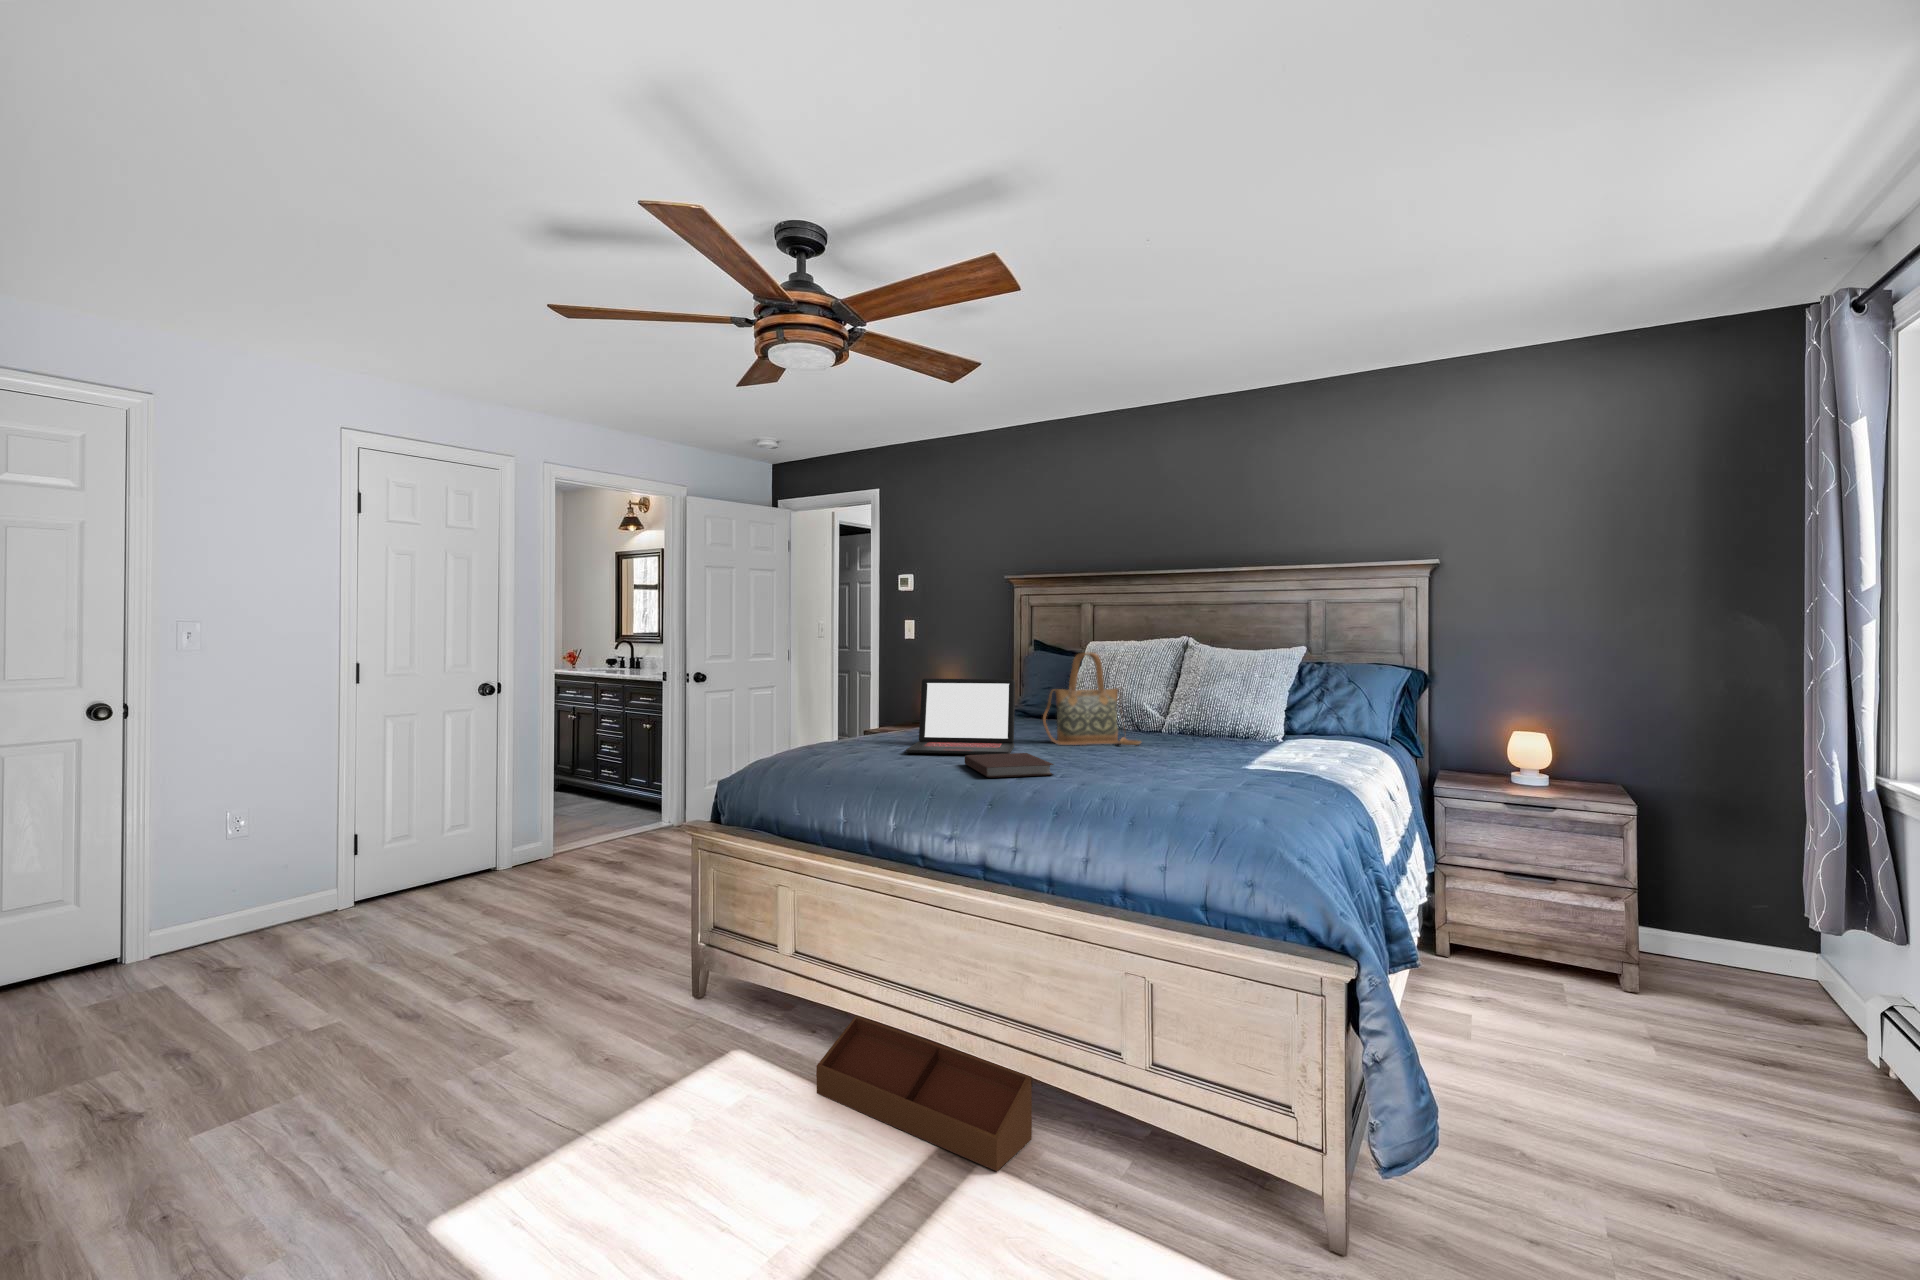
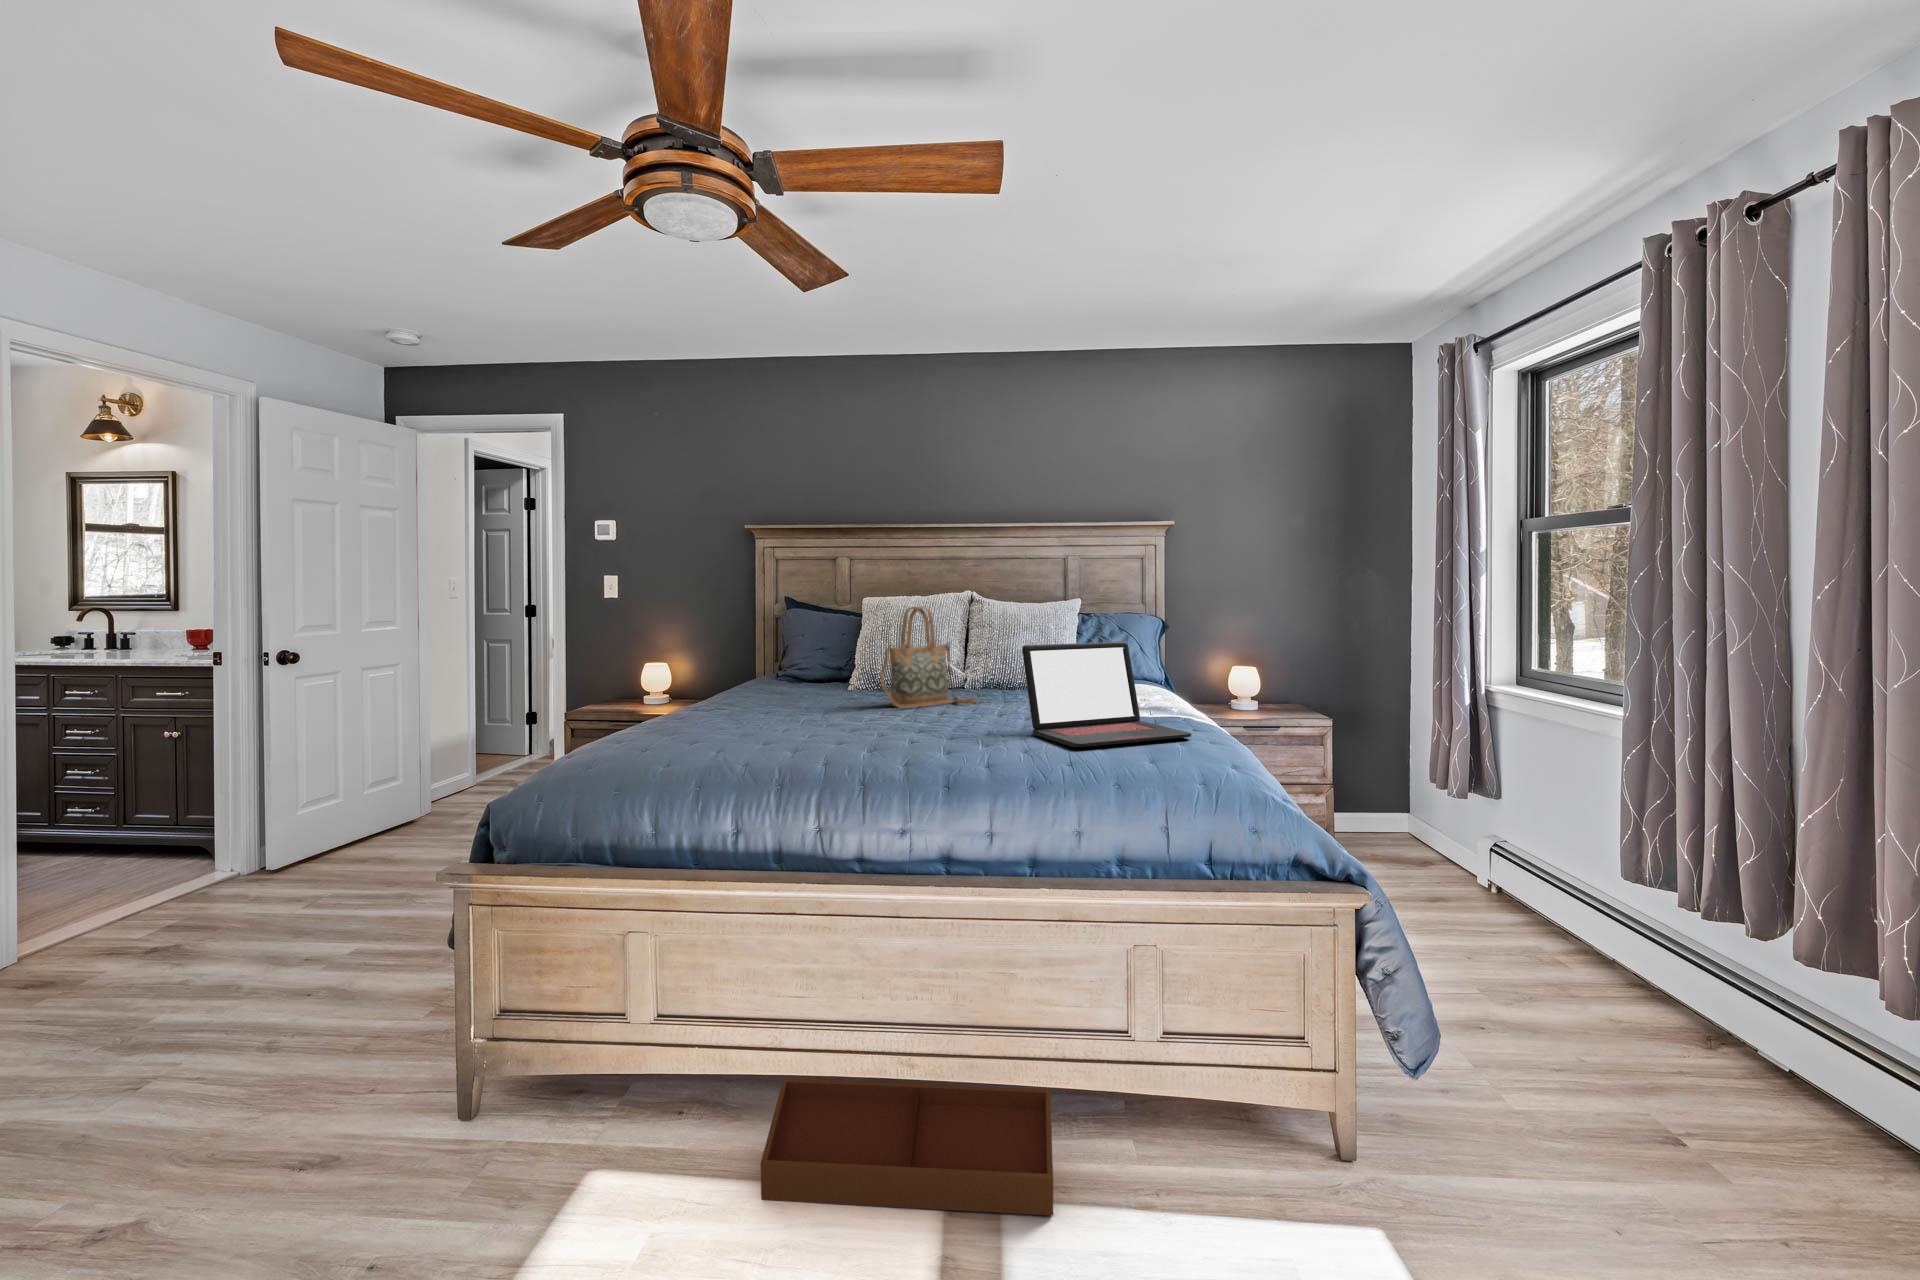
laptop: present [906,679,1015,755] -> present [1022,642,1191,748]
notebook: present [965,753,1054,778] -> none [854,720,978,752]

